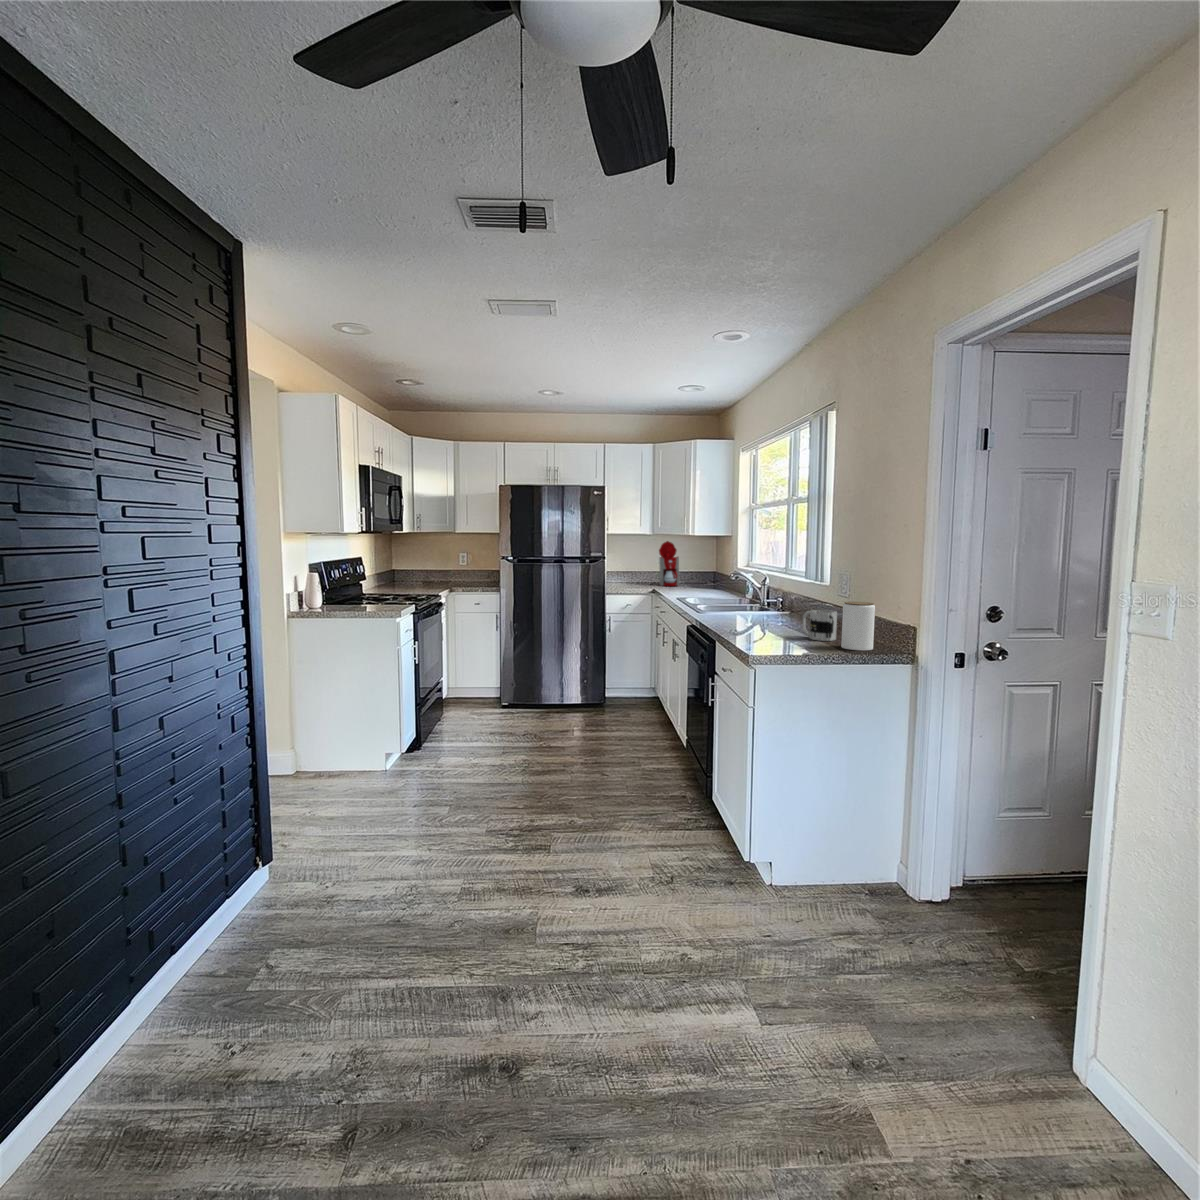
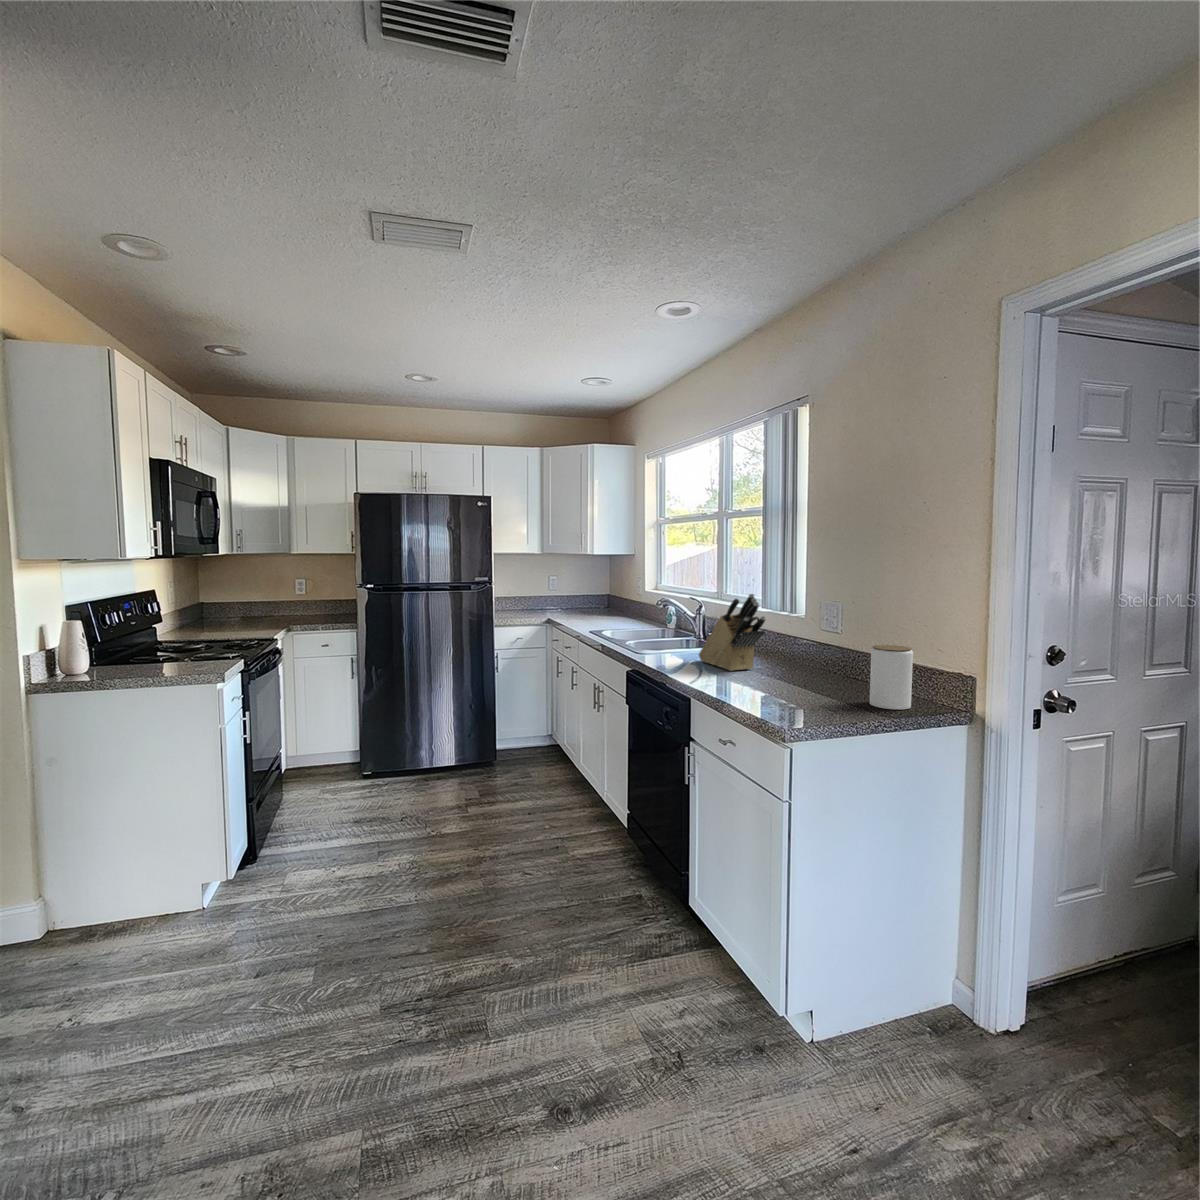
coffee maker: present [651,541,680,586] -> none [537,561,573,613]
knife block: none [743,563,787,625] -> present [699,594,765,671]
mug: present [802,610,837,641] -> none [801,654,849,695]

